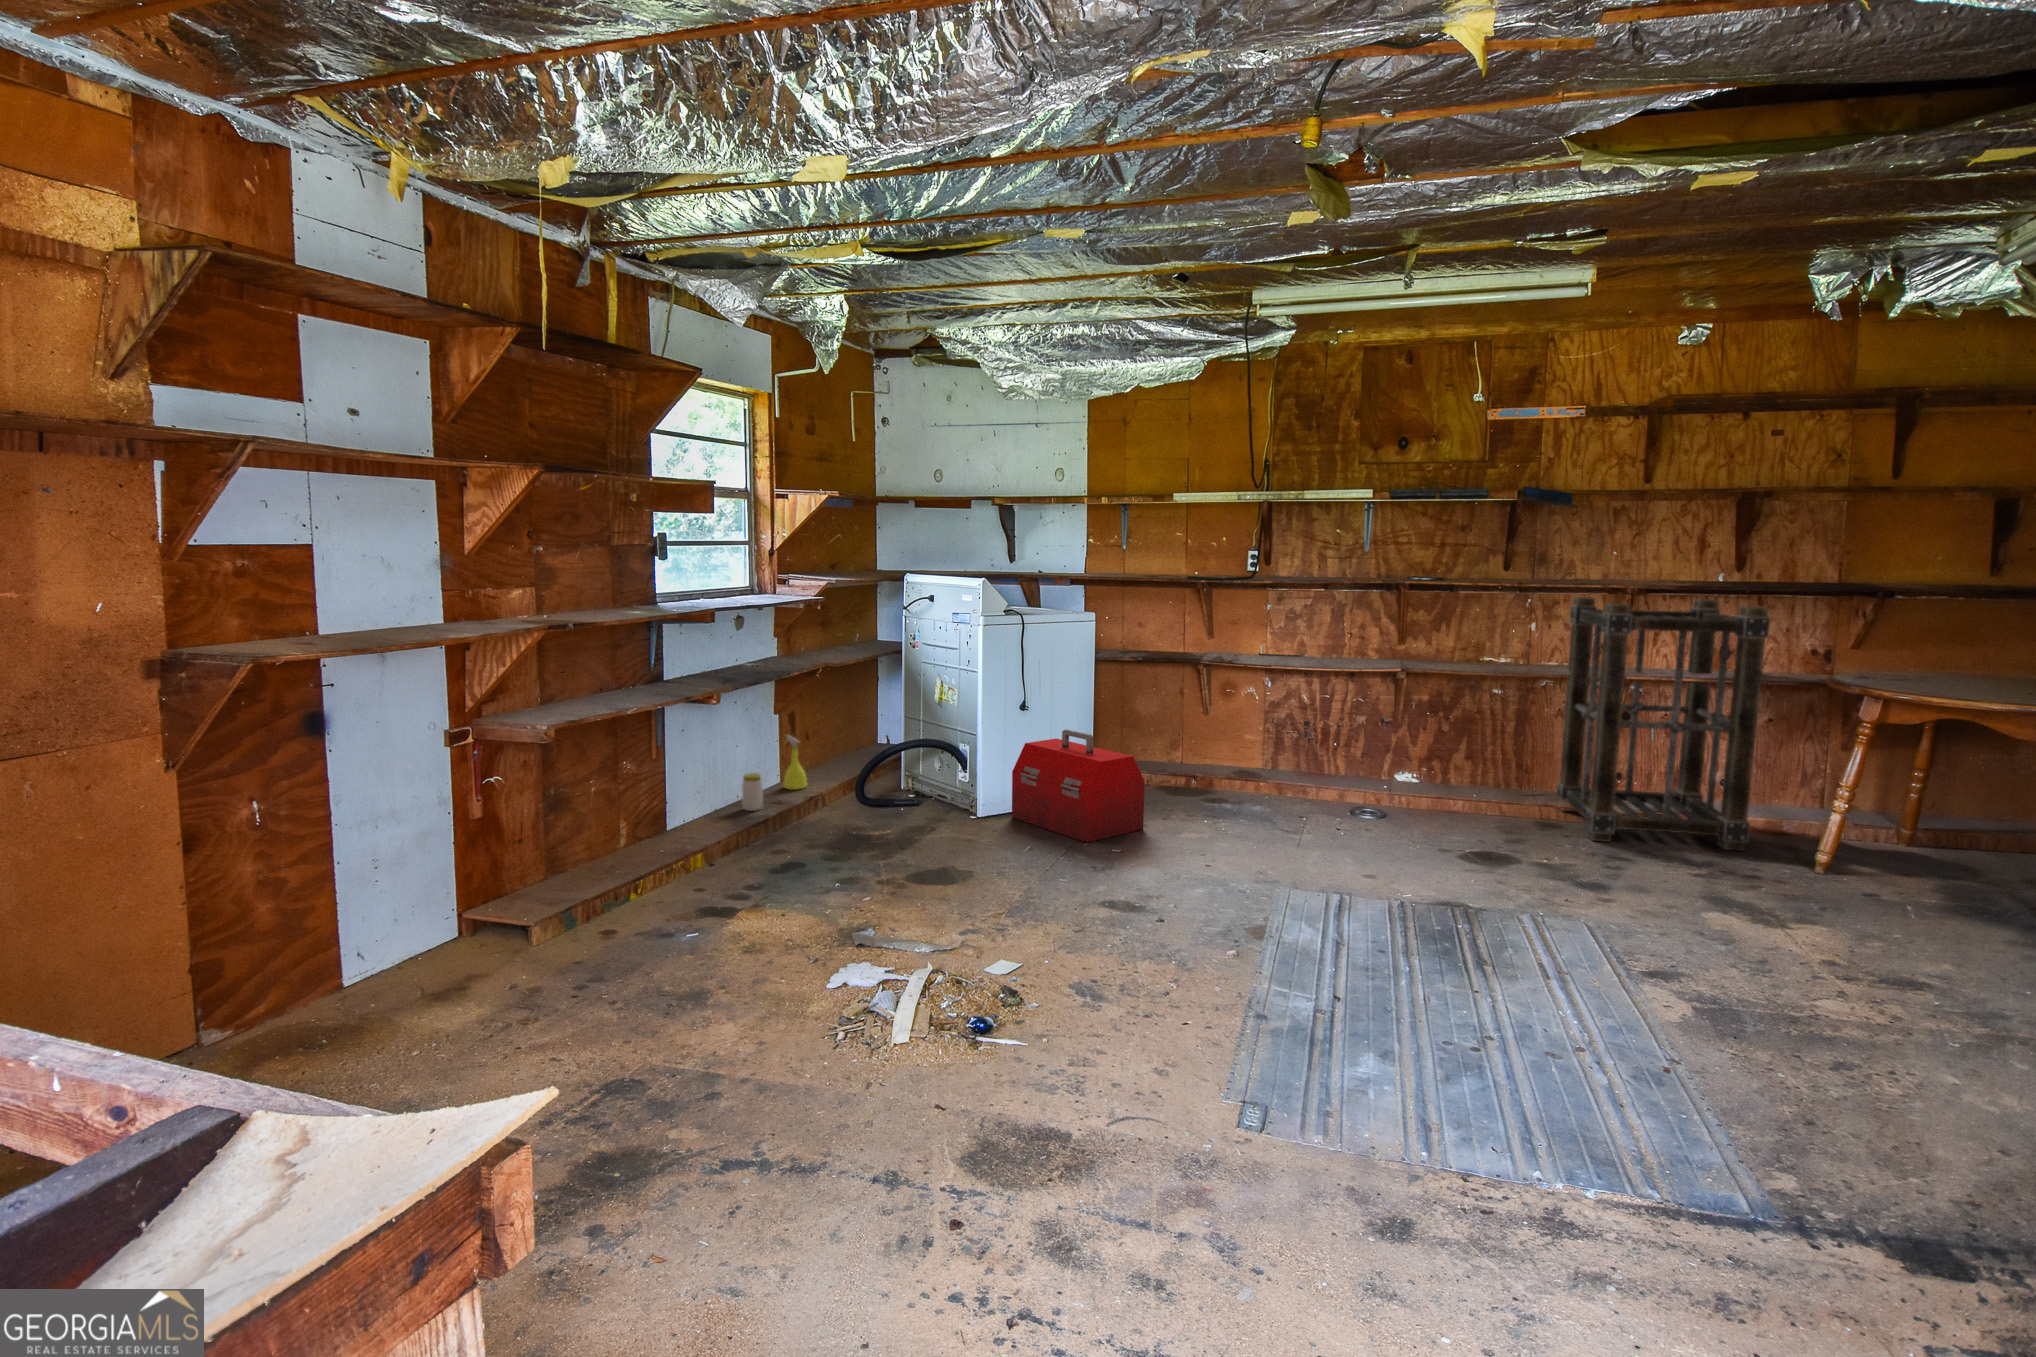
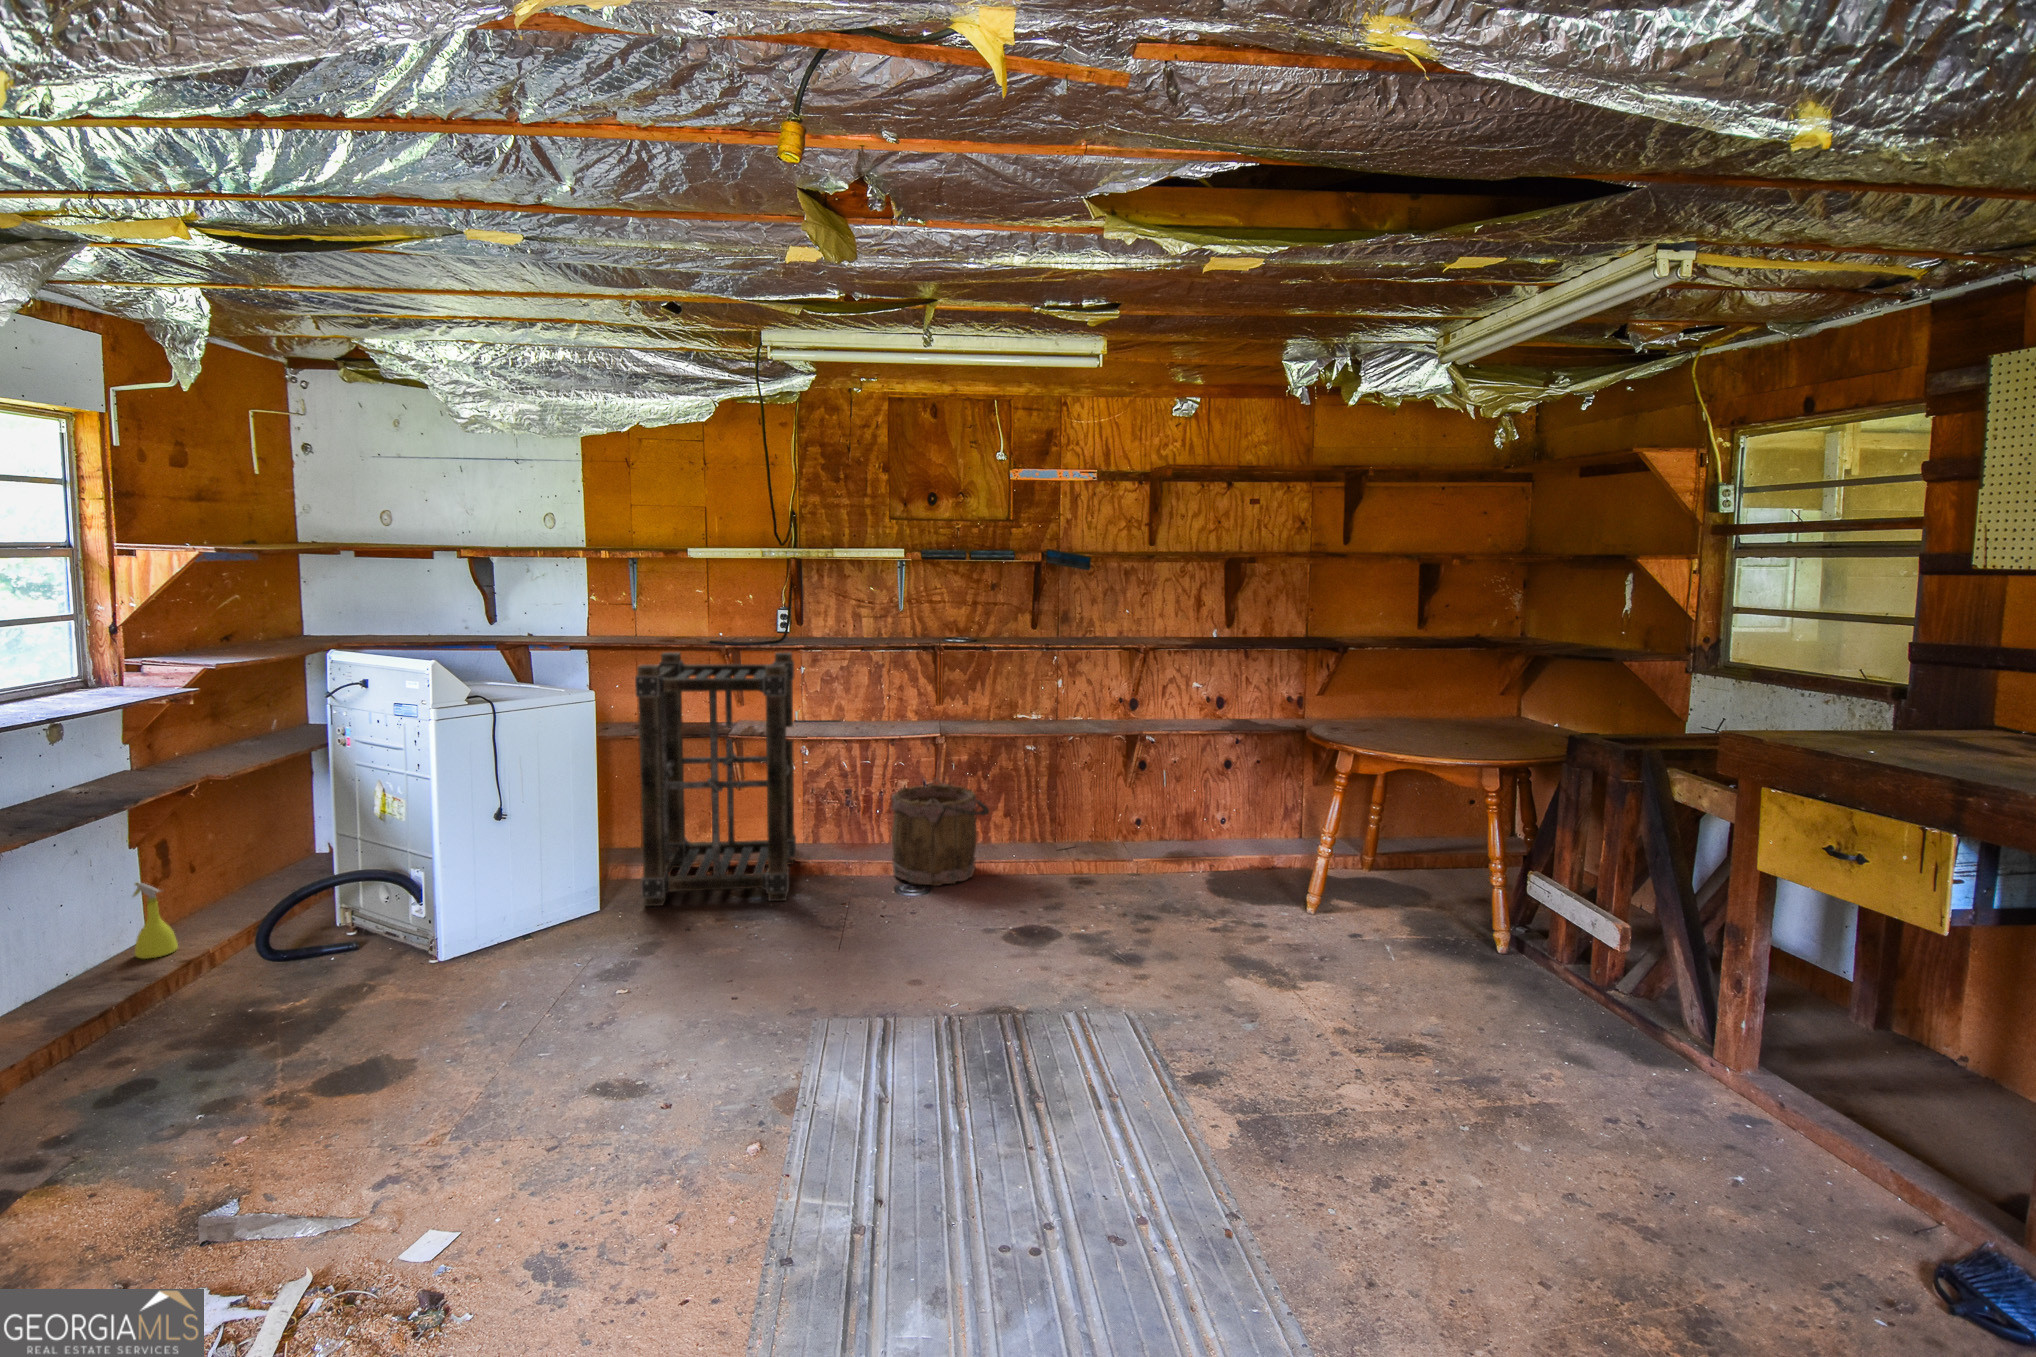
shelving unit: present [1557,597,1770,851] -> present [635,652,796,906]
bucket: none [1346,716,1448,813] -> present [892,780,989,886]
toolbox: present [1012,729,1145,842] -> none [489,840,663,983]
jar: present [742,773,763,811] -> none [42,955,84,1013]

